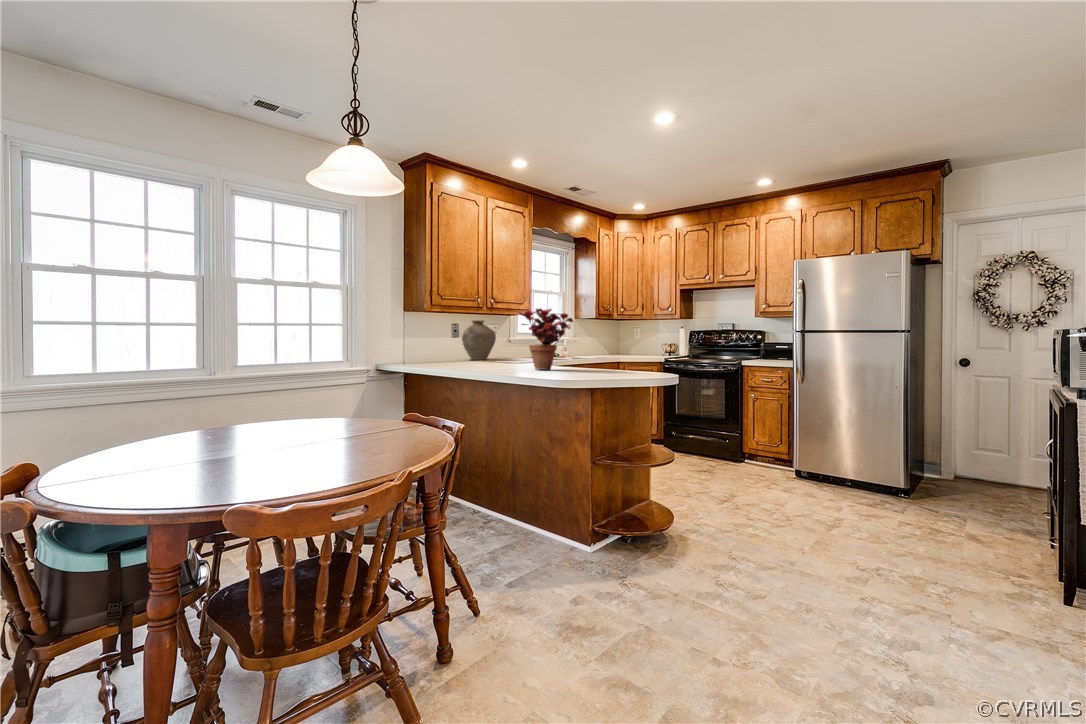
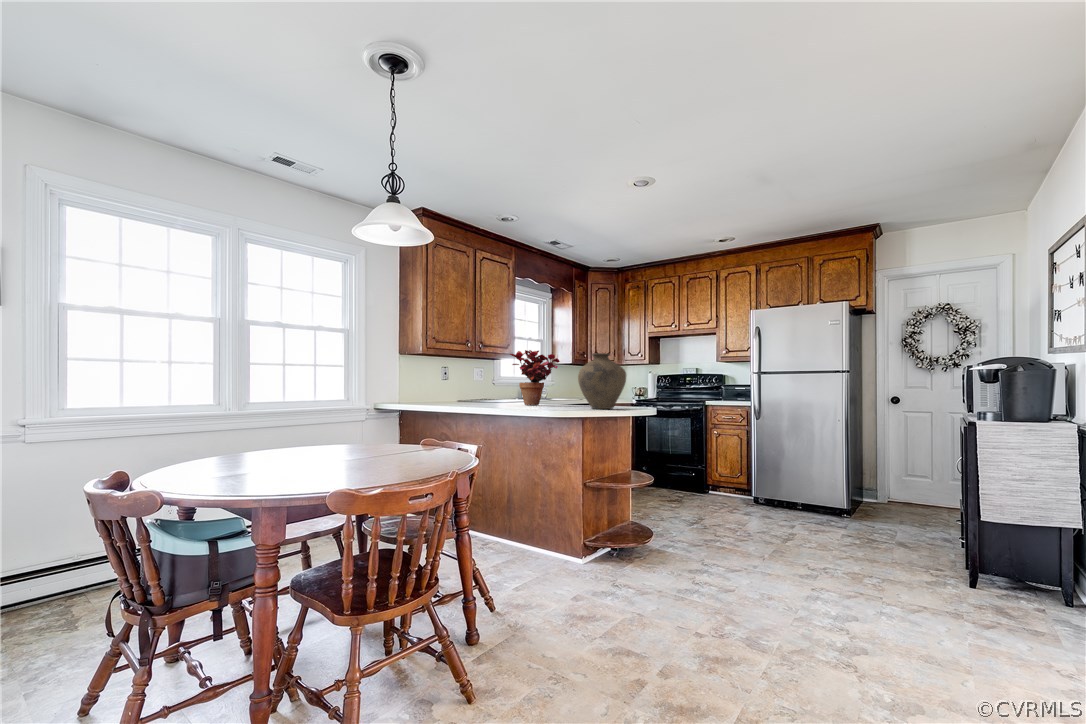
vase: present [462,320,496,360] -> present [578,353,626,409]

